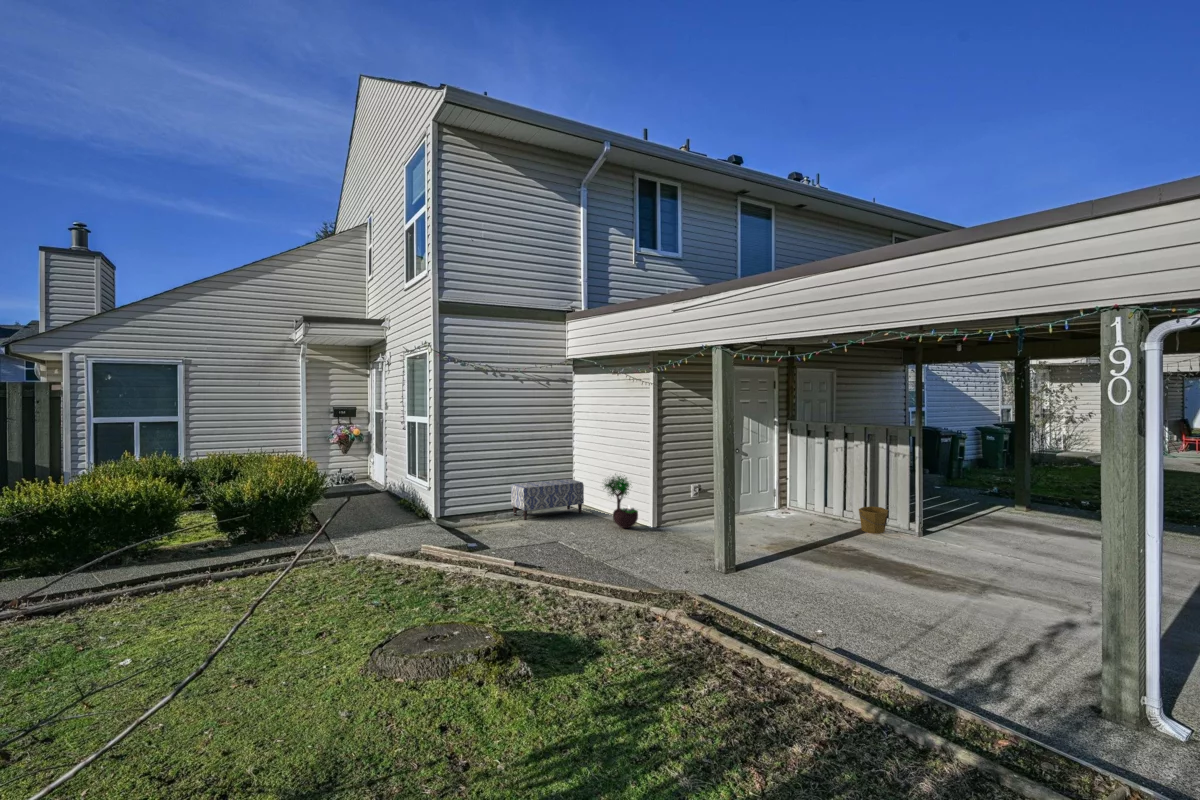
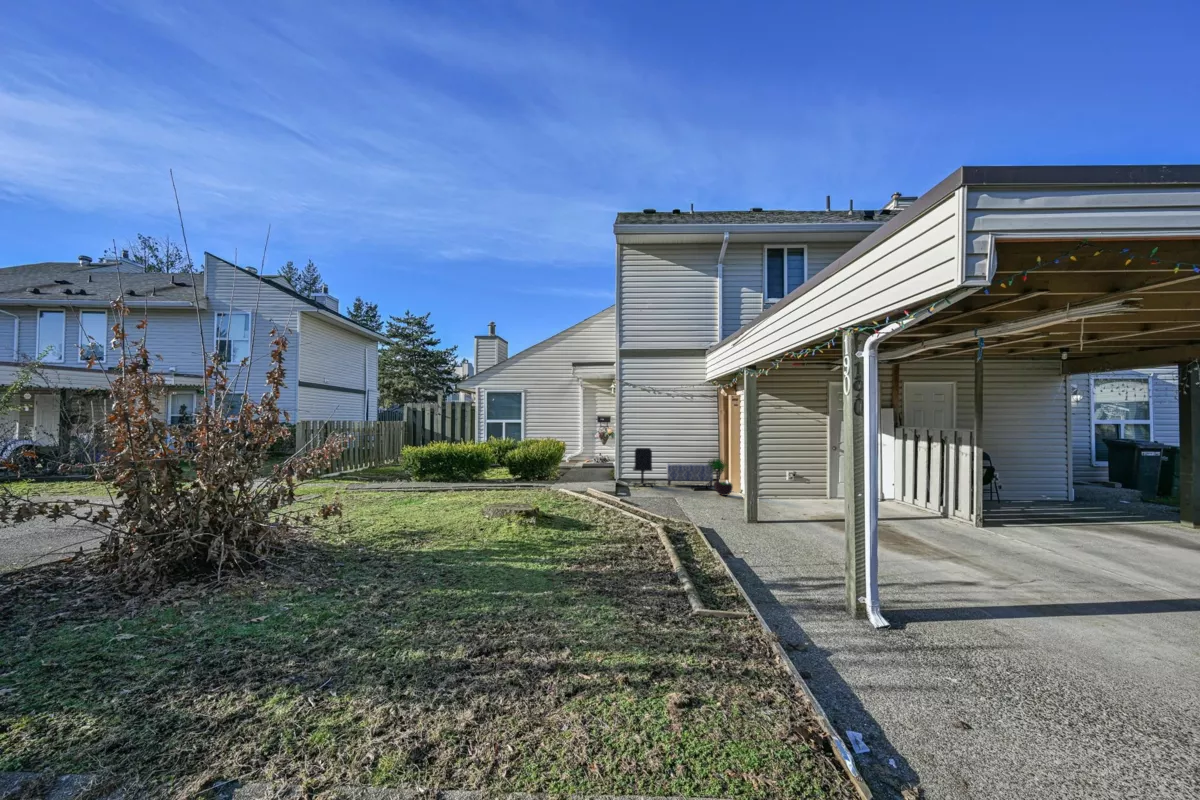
chair: none [459,464,507,529] -> present [628,448,656,487]
bucket: present [859,506,889,533] -> none [912,497,944,520]

